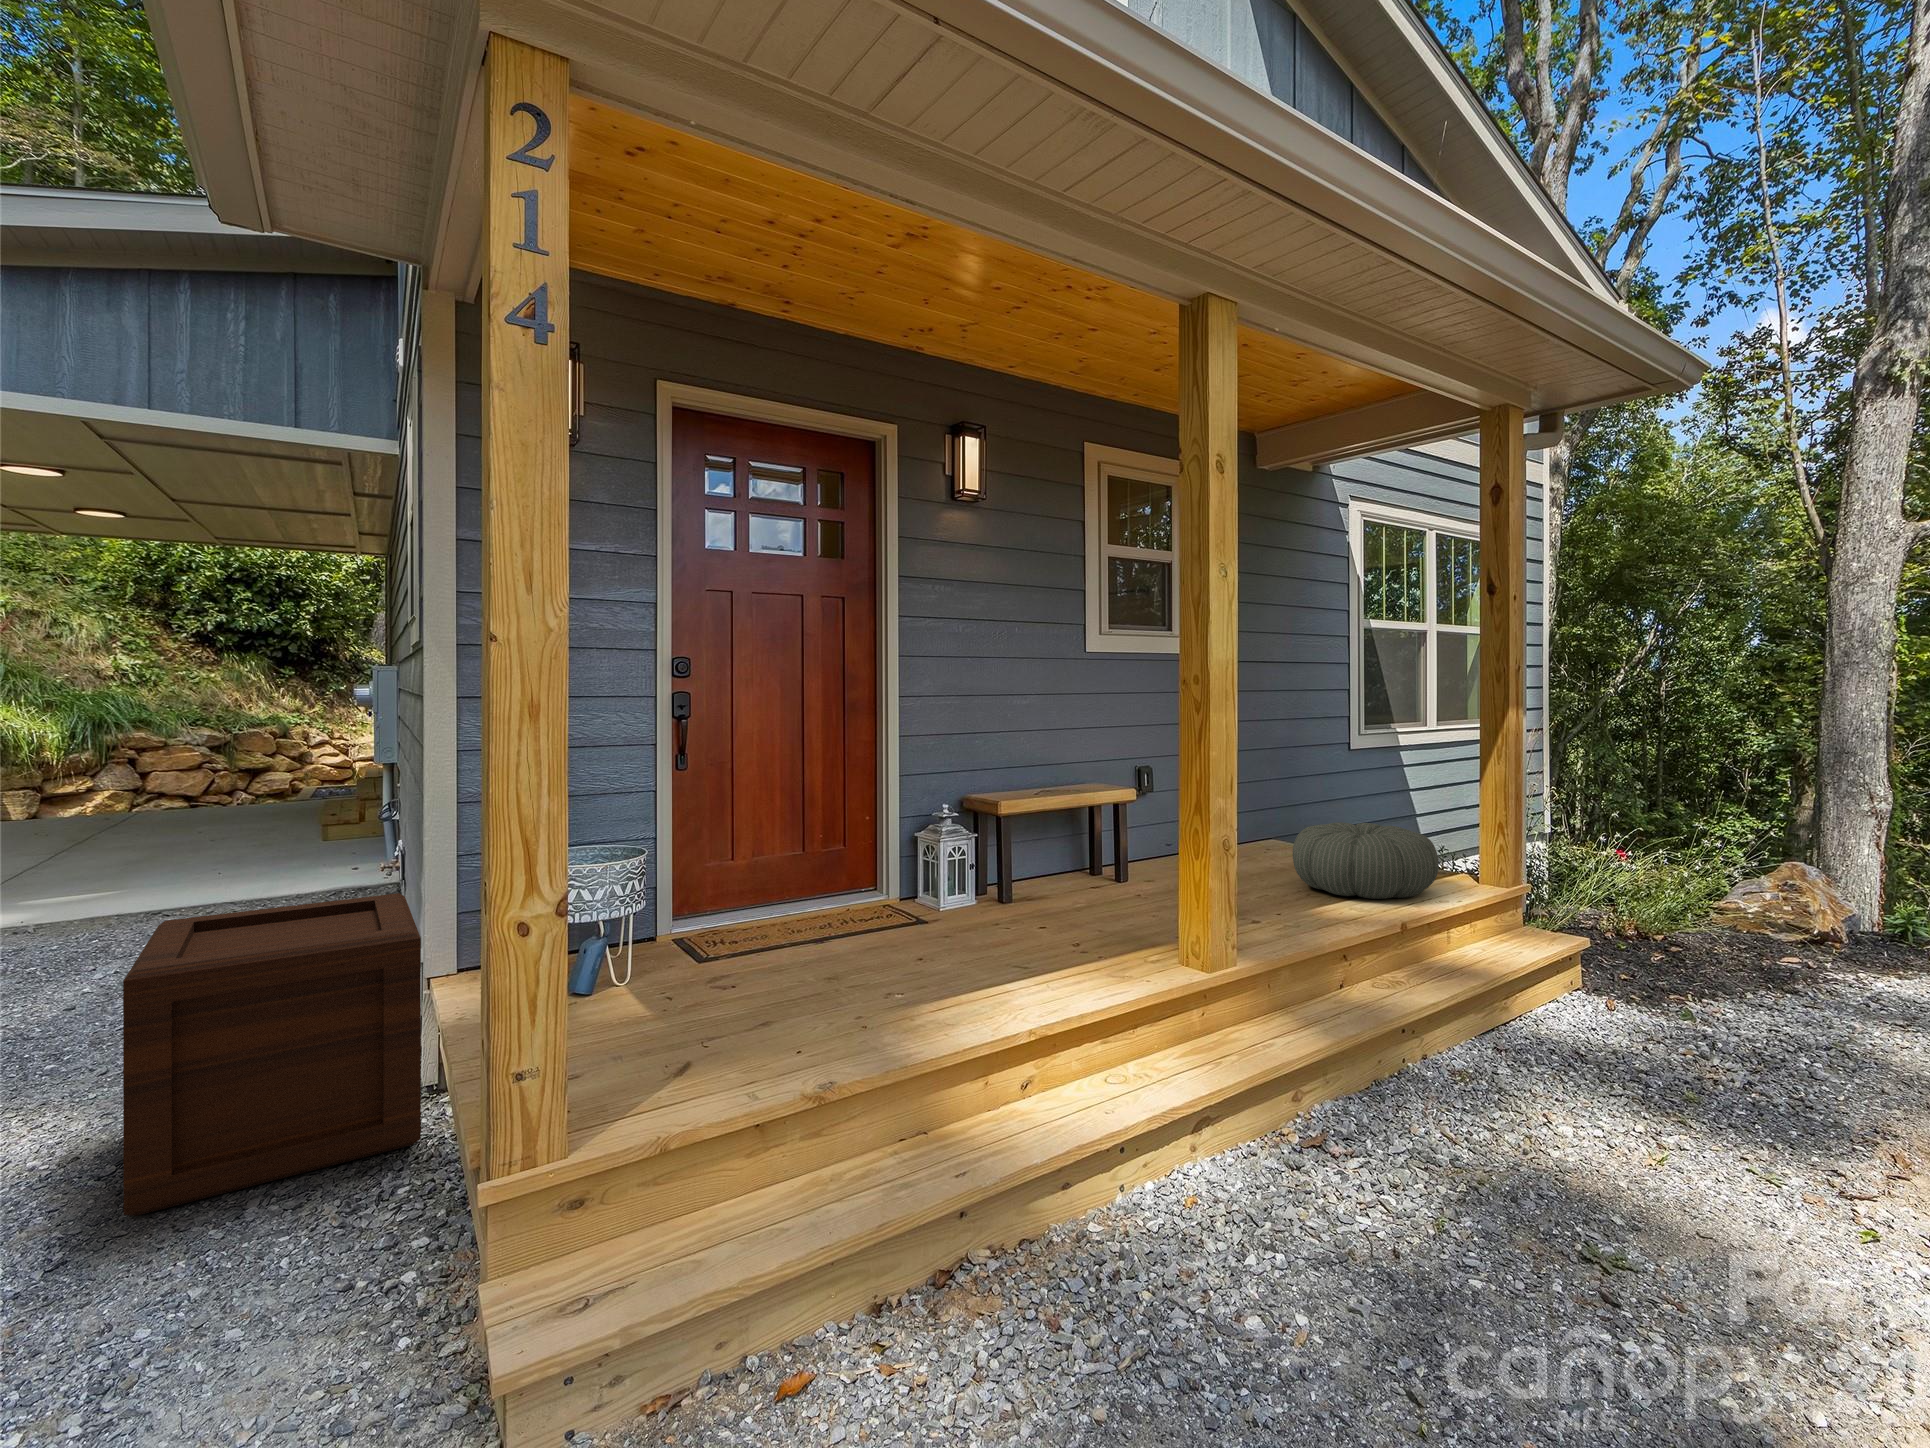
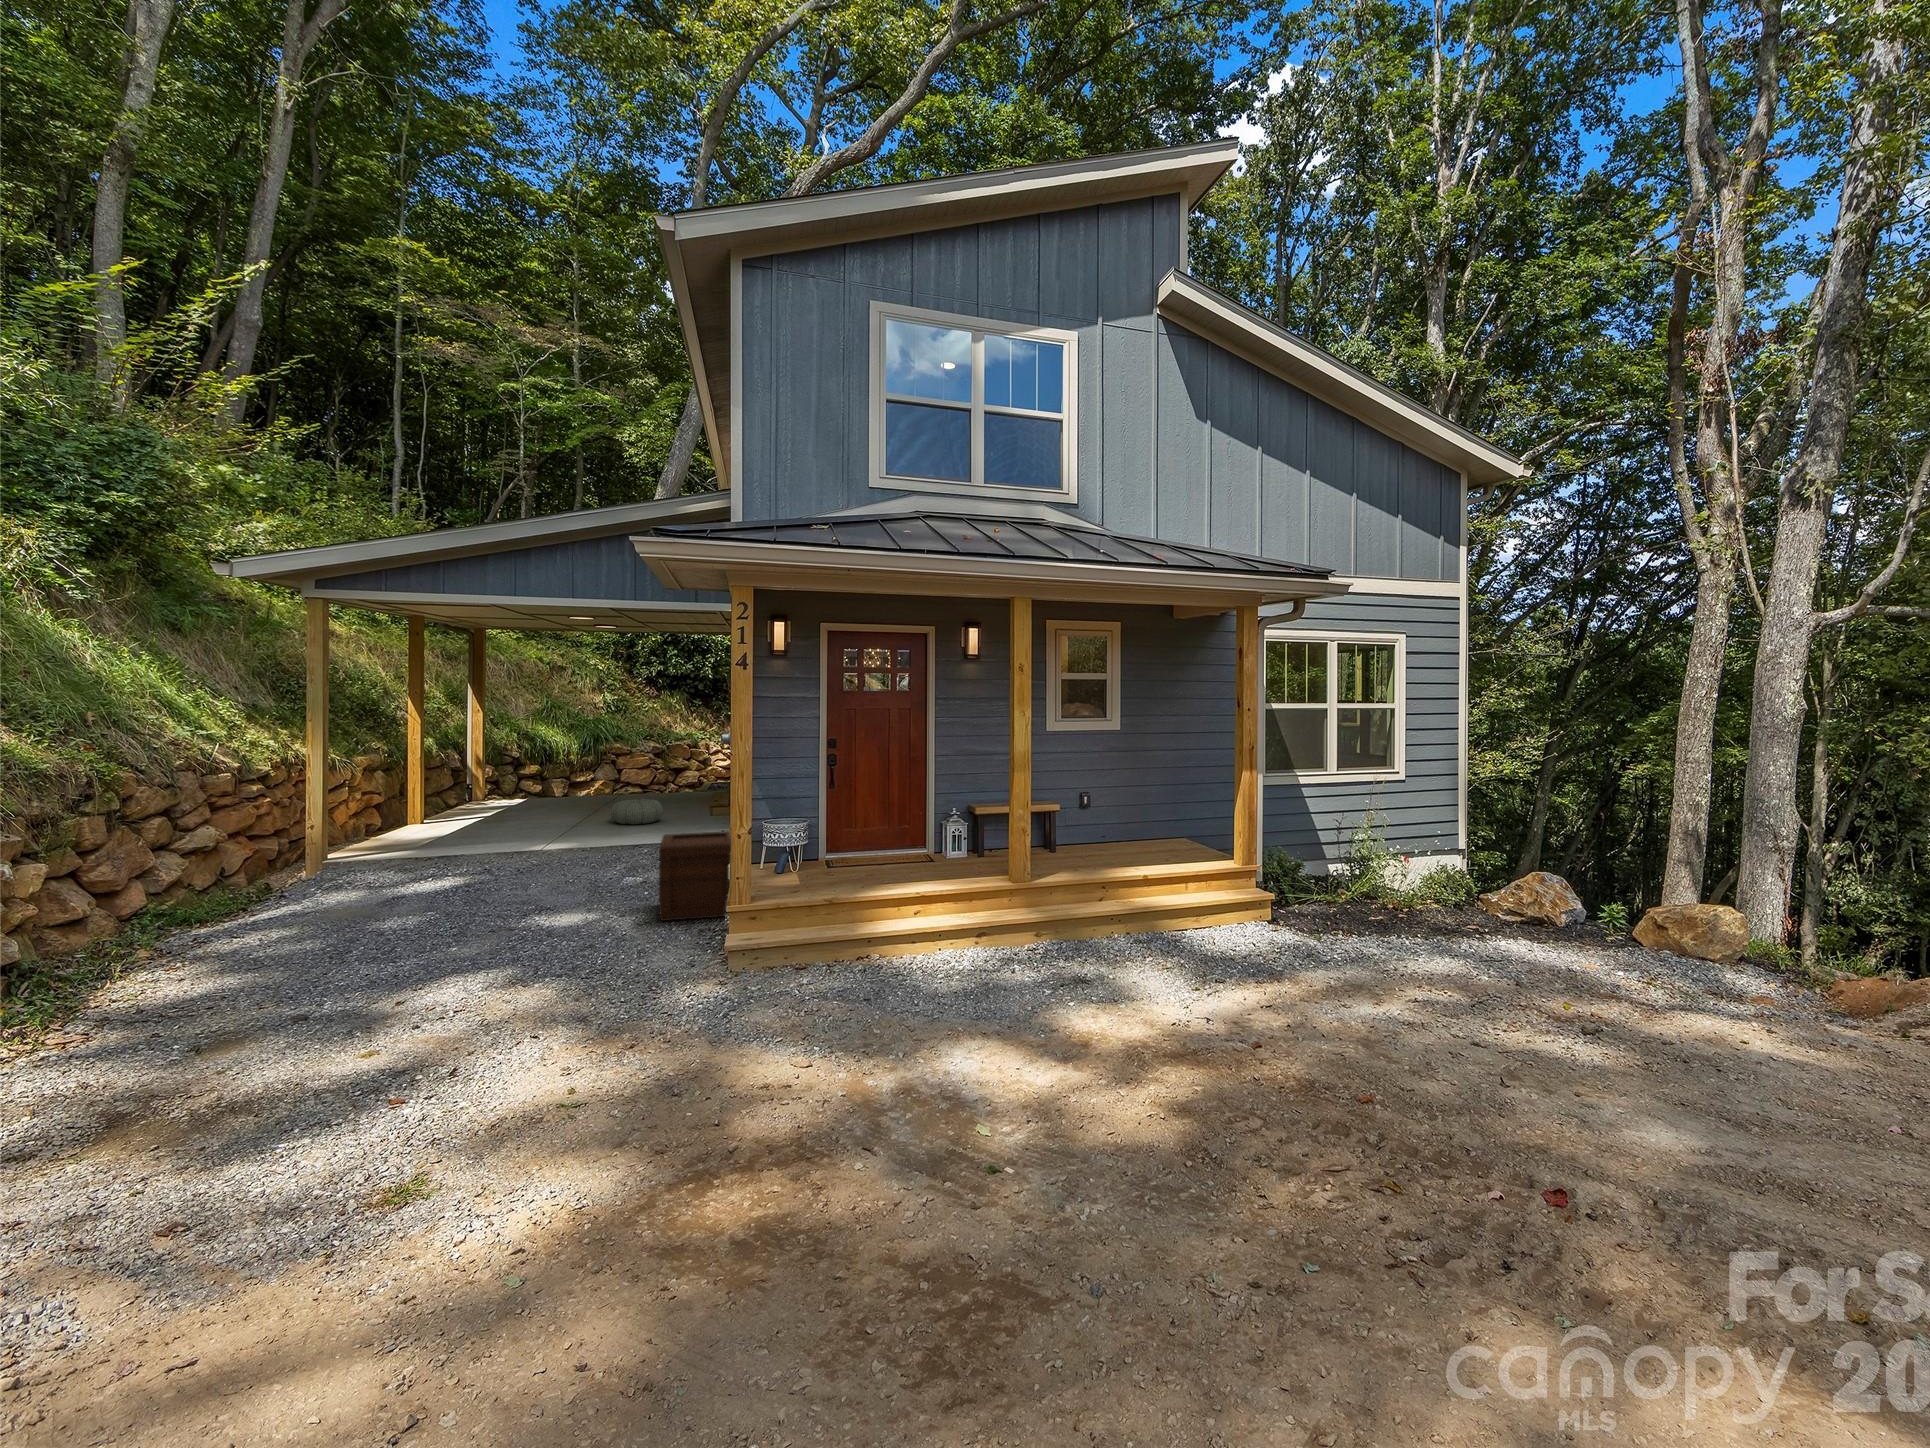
pouf: present [1293,822,1439,899] -> present [611,799,663,824]

